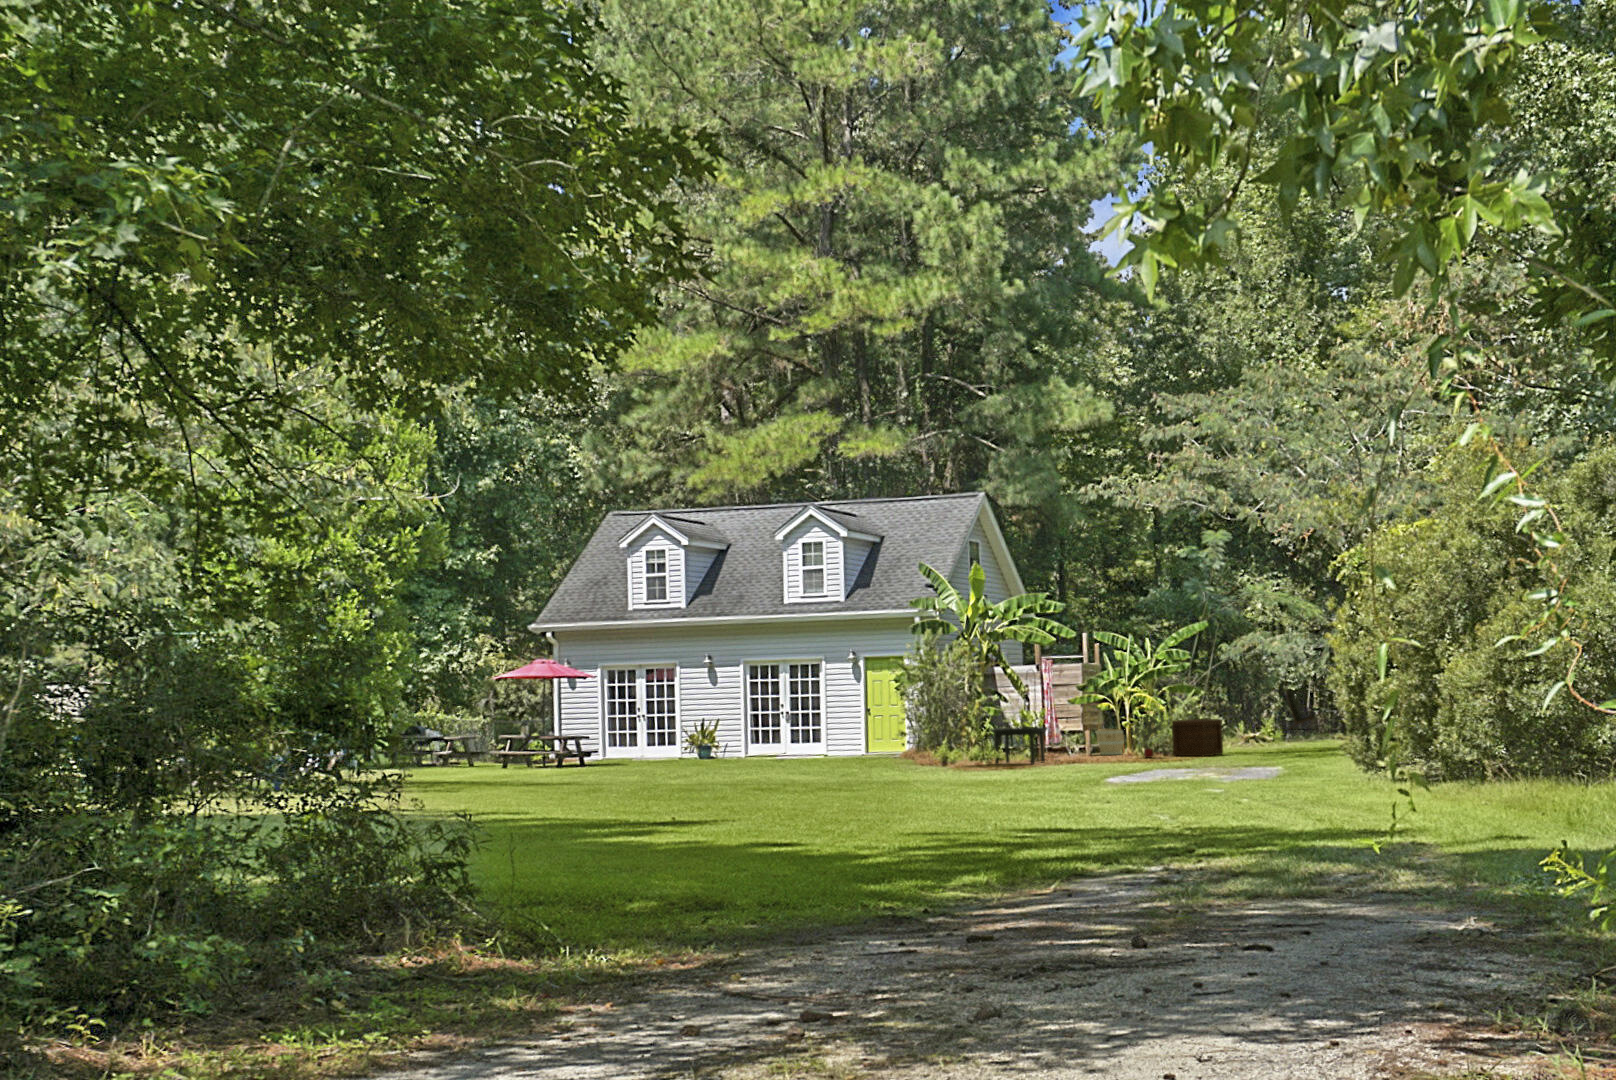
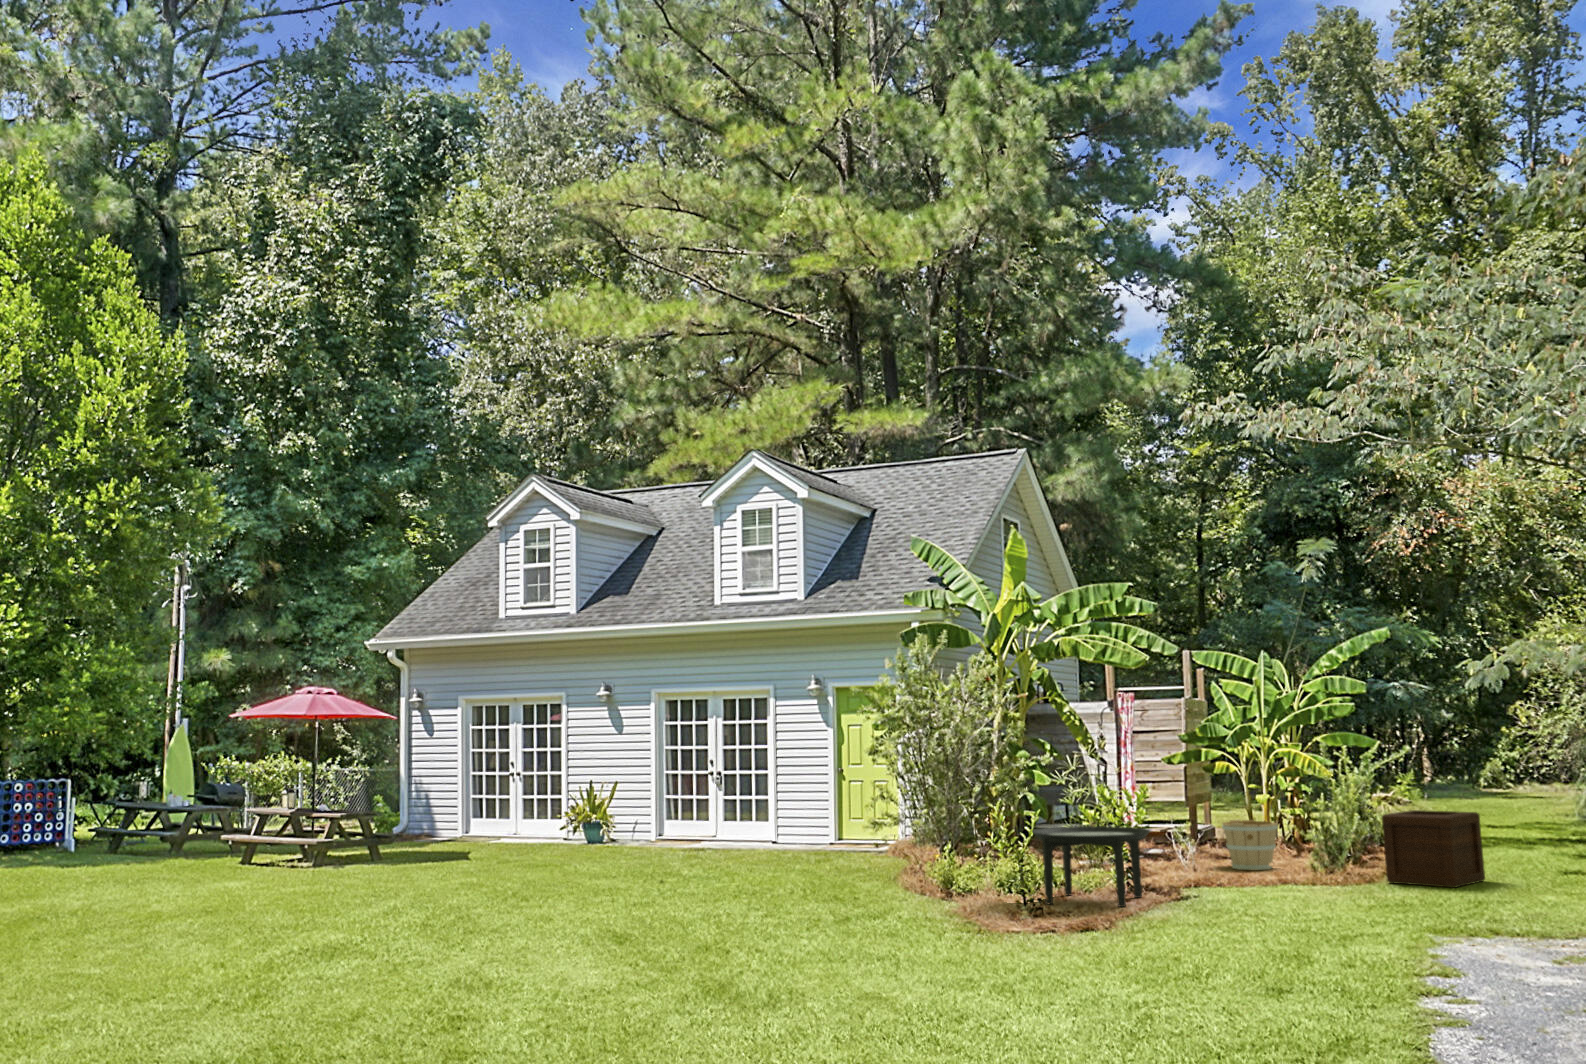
lounge chair: present [1286,690,1315,729] -> none [1451,735,1497,796]
potted tree: present [1132,711,1164,758] -> none [1302,794,1377,888]

